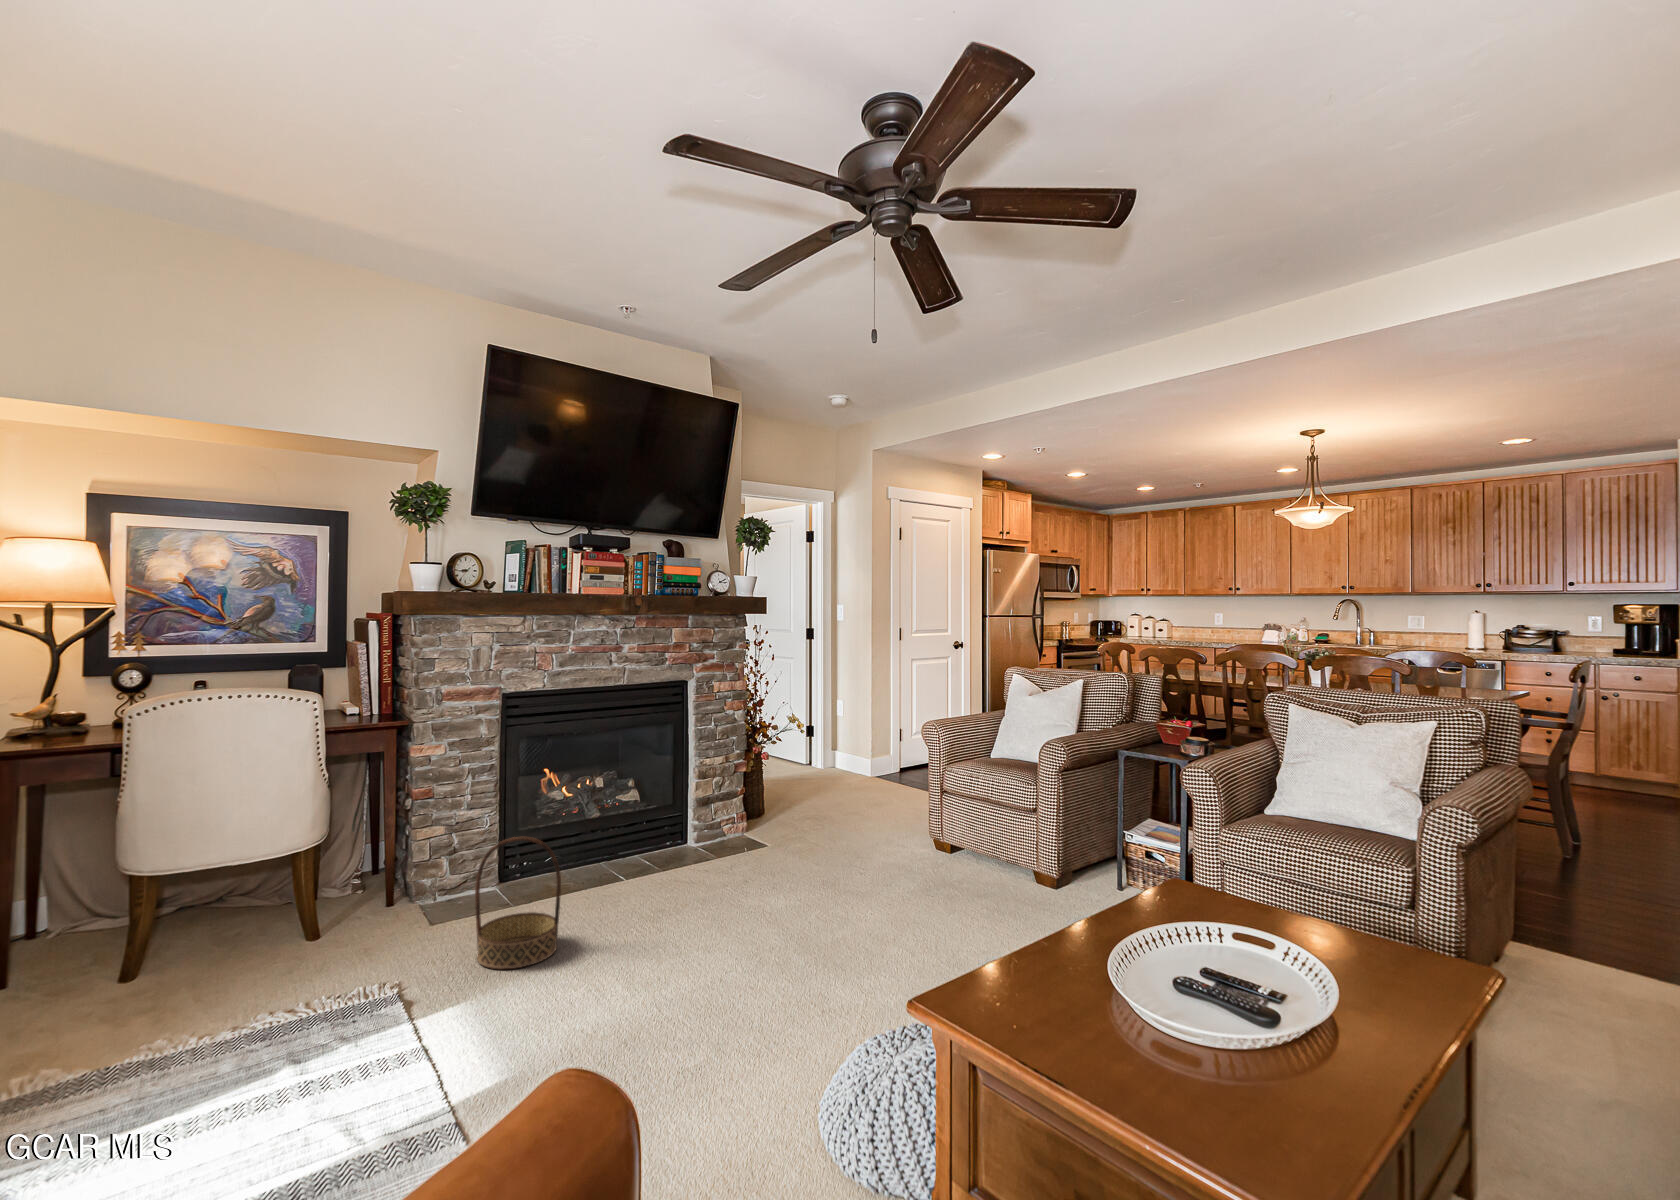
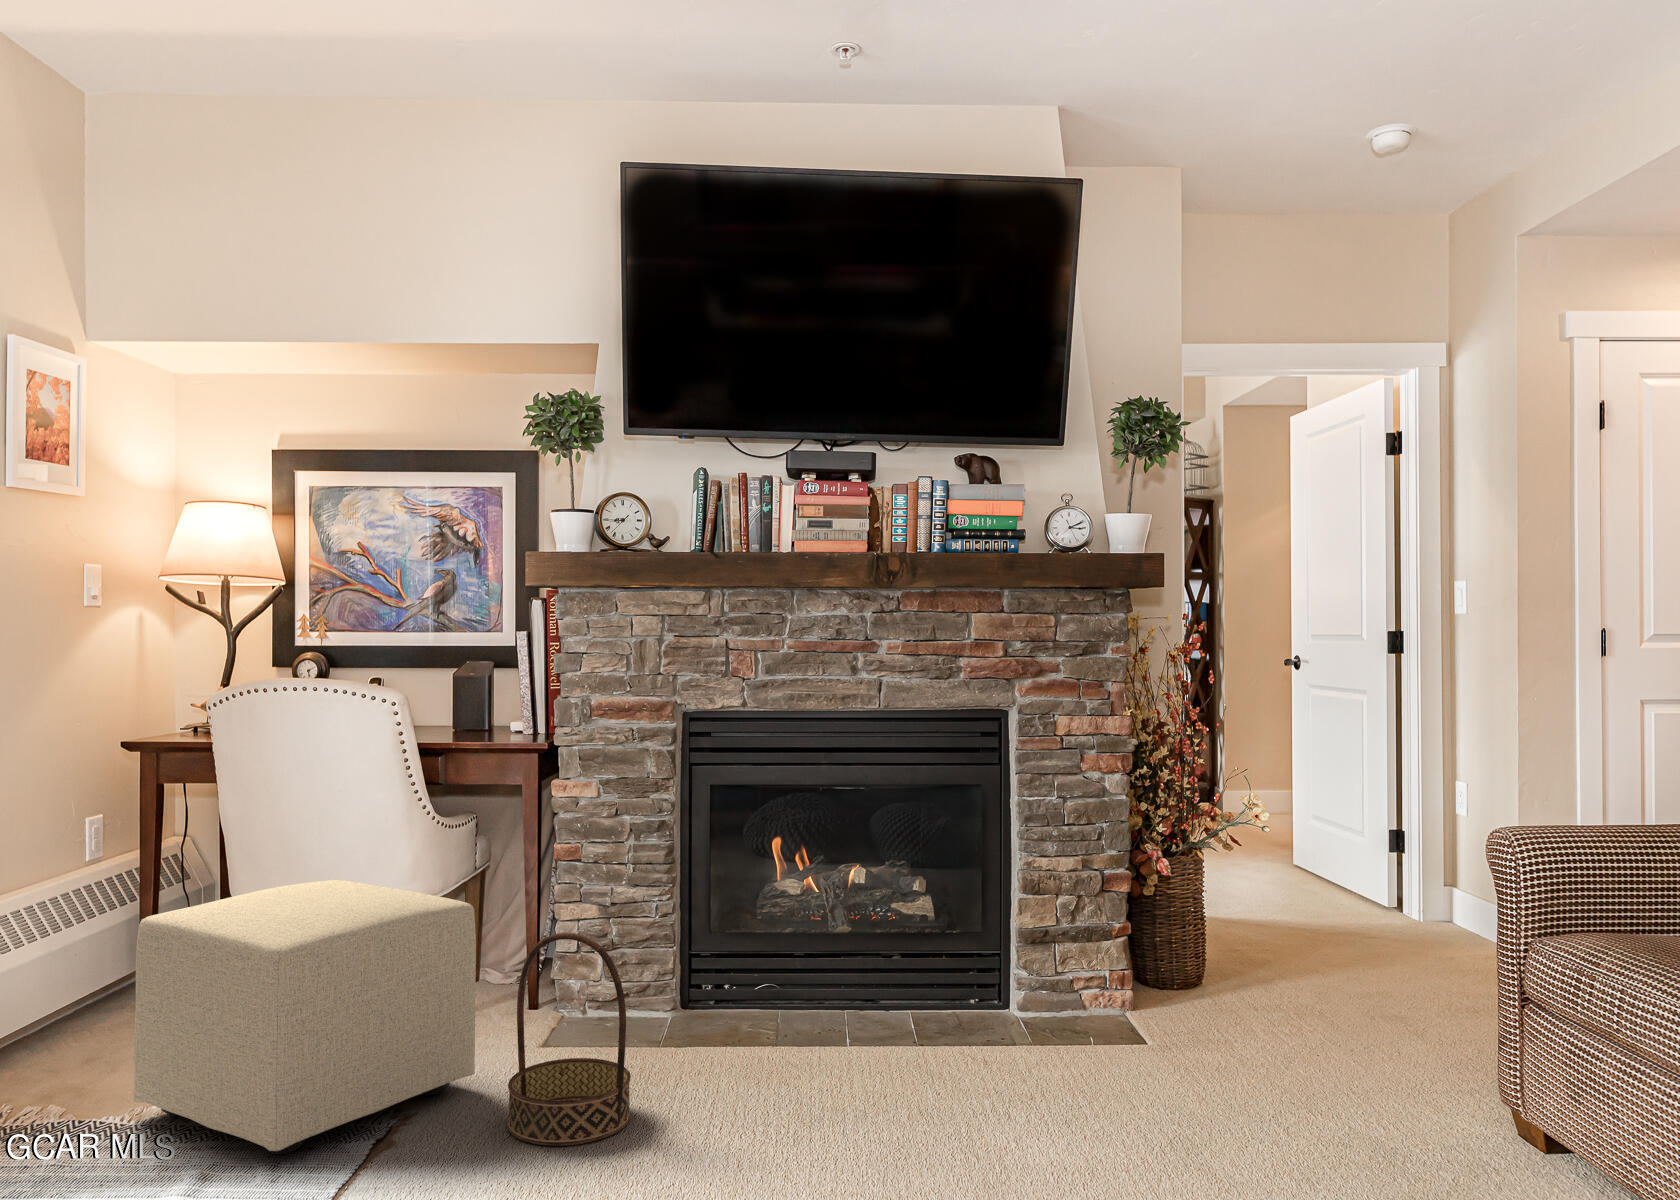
ottoman: none [154,832,426,1032] -> present [133,880,476,1154]

